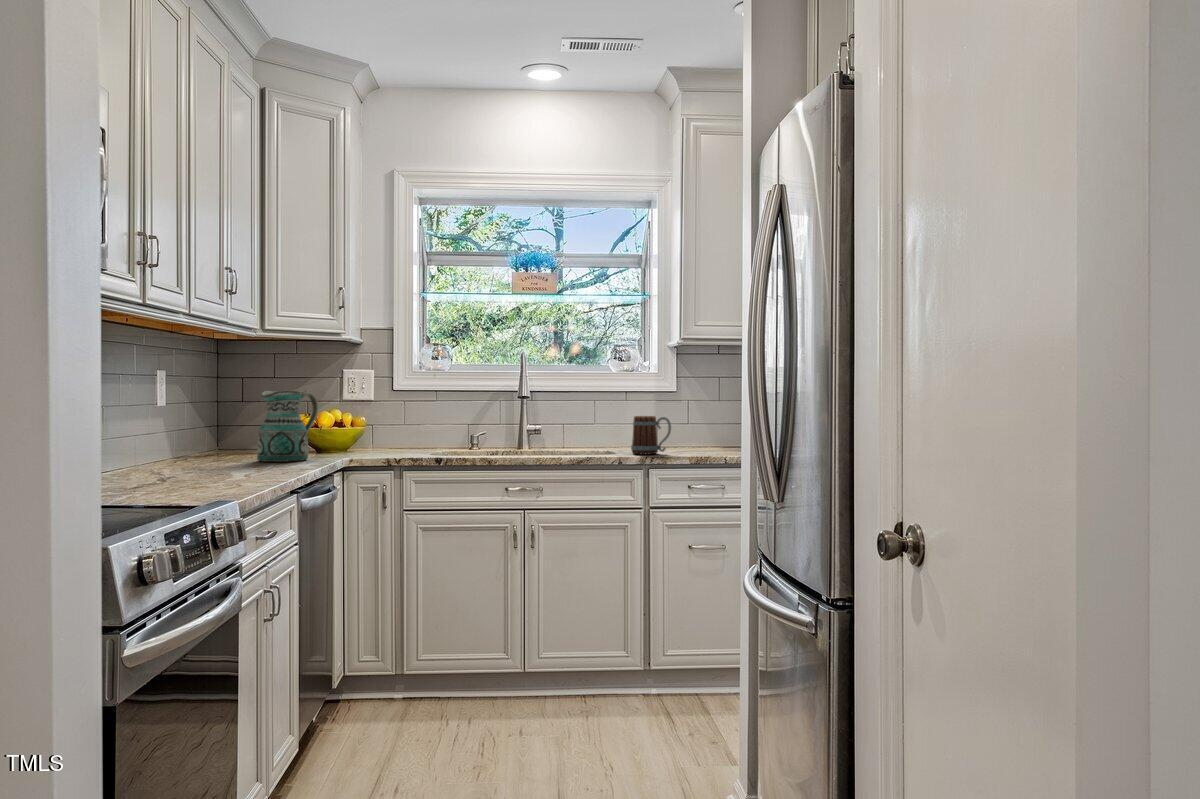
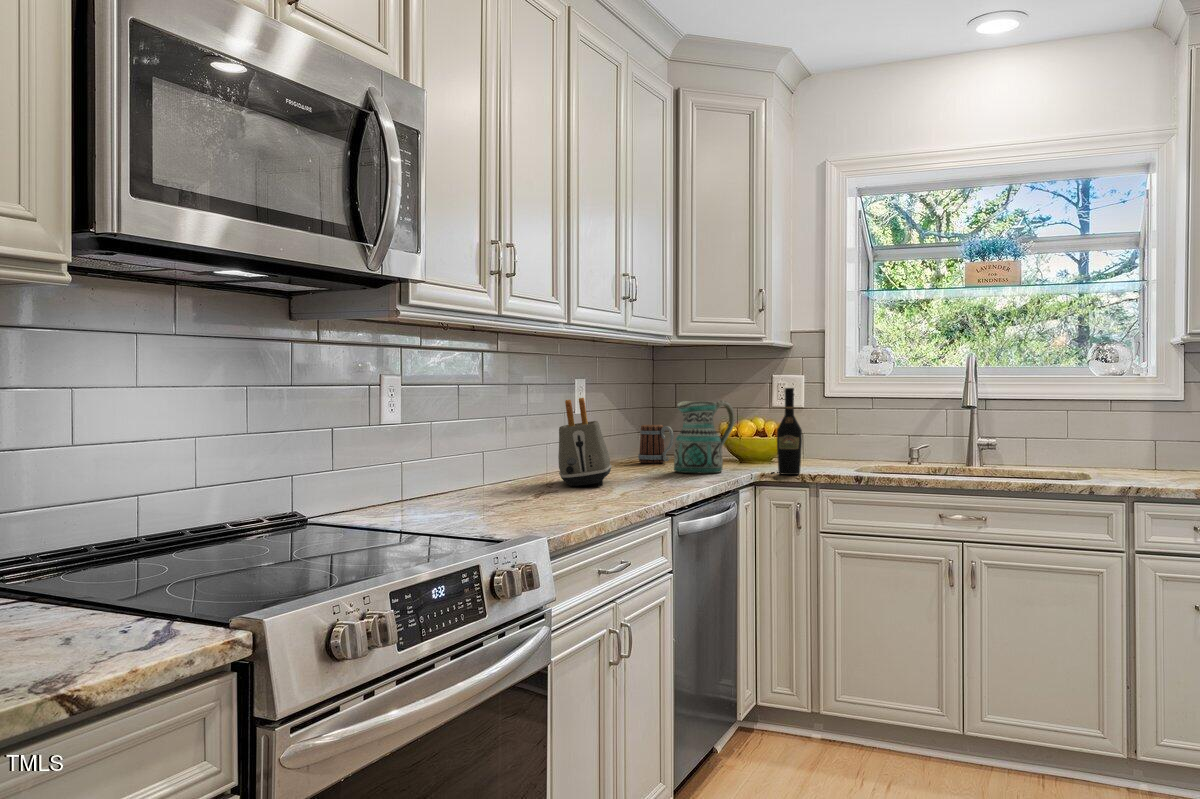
wine bottle: none [362,379,385,460] -> present [777,388,802,475]
toaster: none [137,384,199,478] -> present [558,398,612,486]
mug: present [631,416,671,454] -> present [638,425,674,463]

